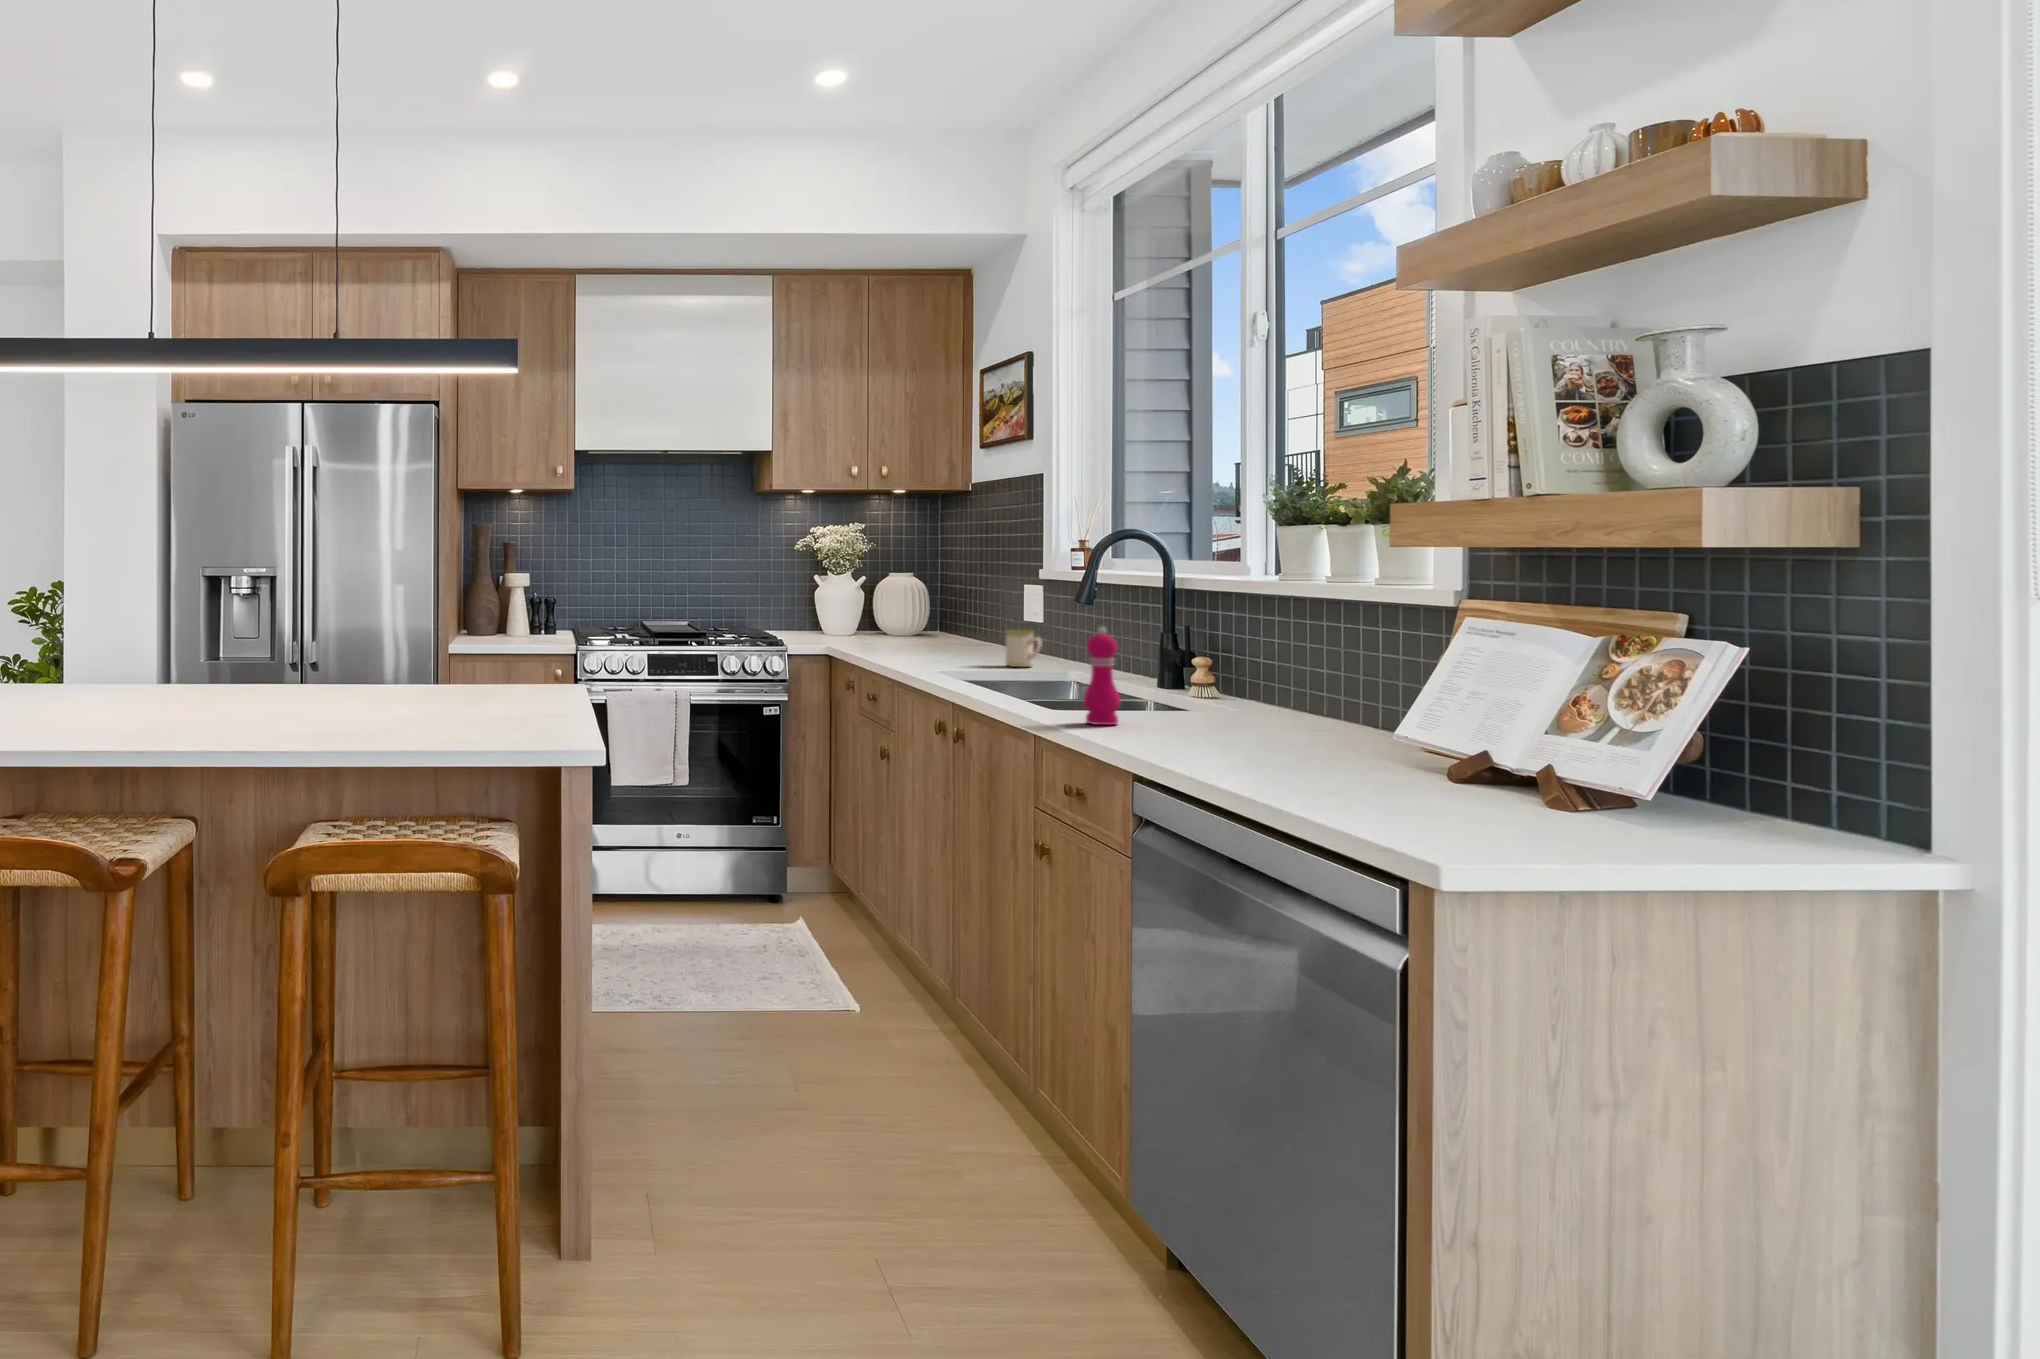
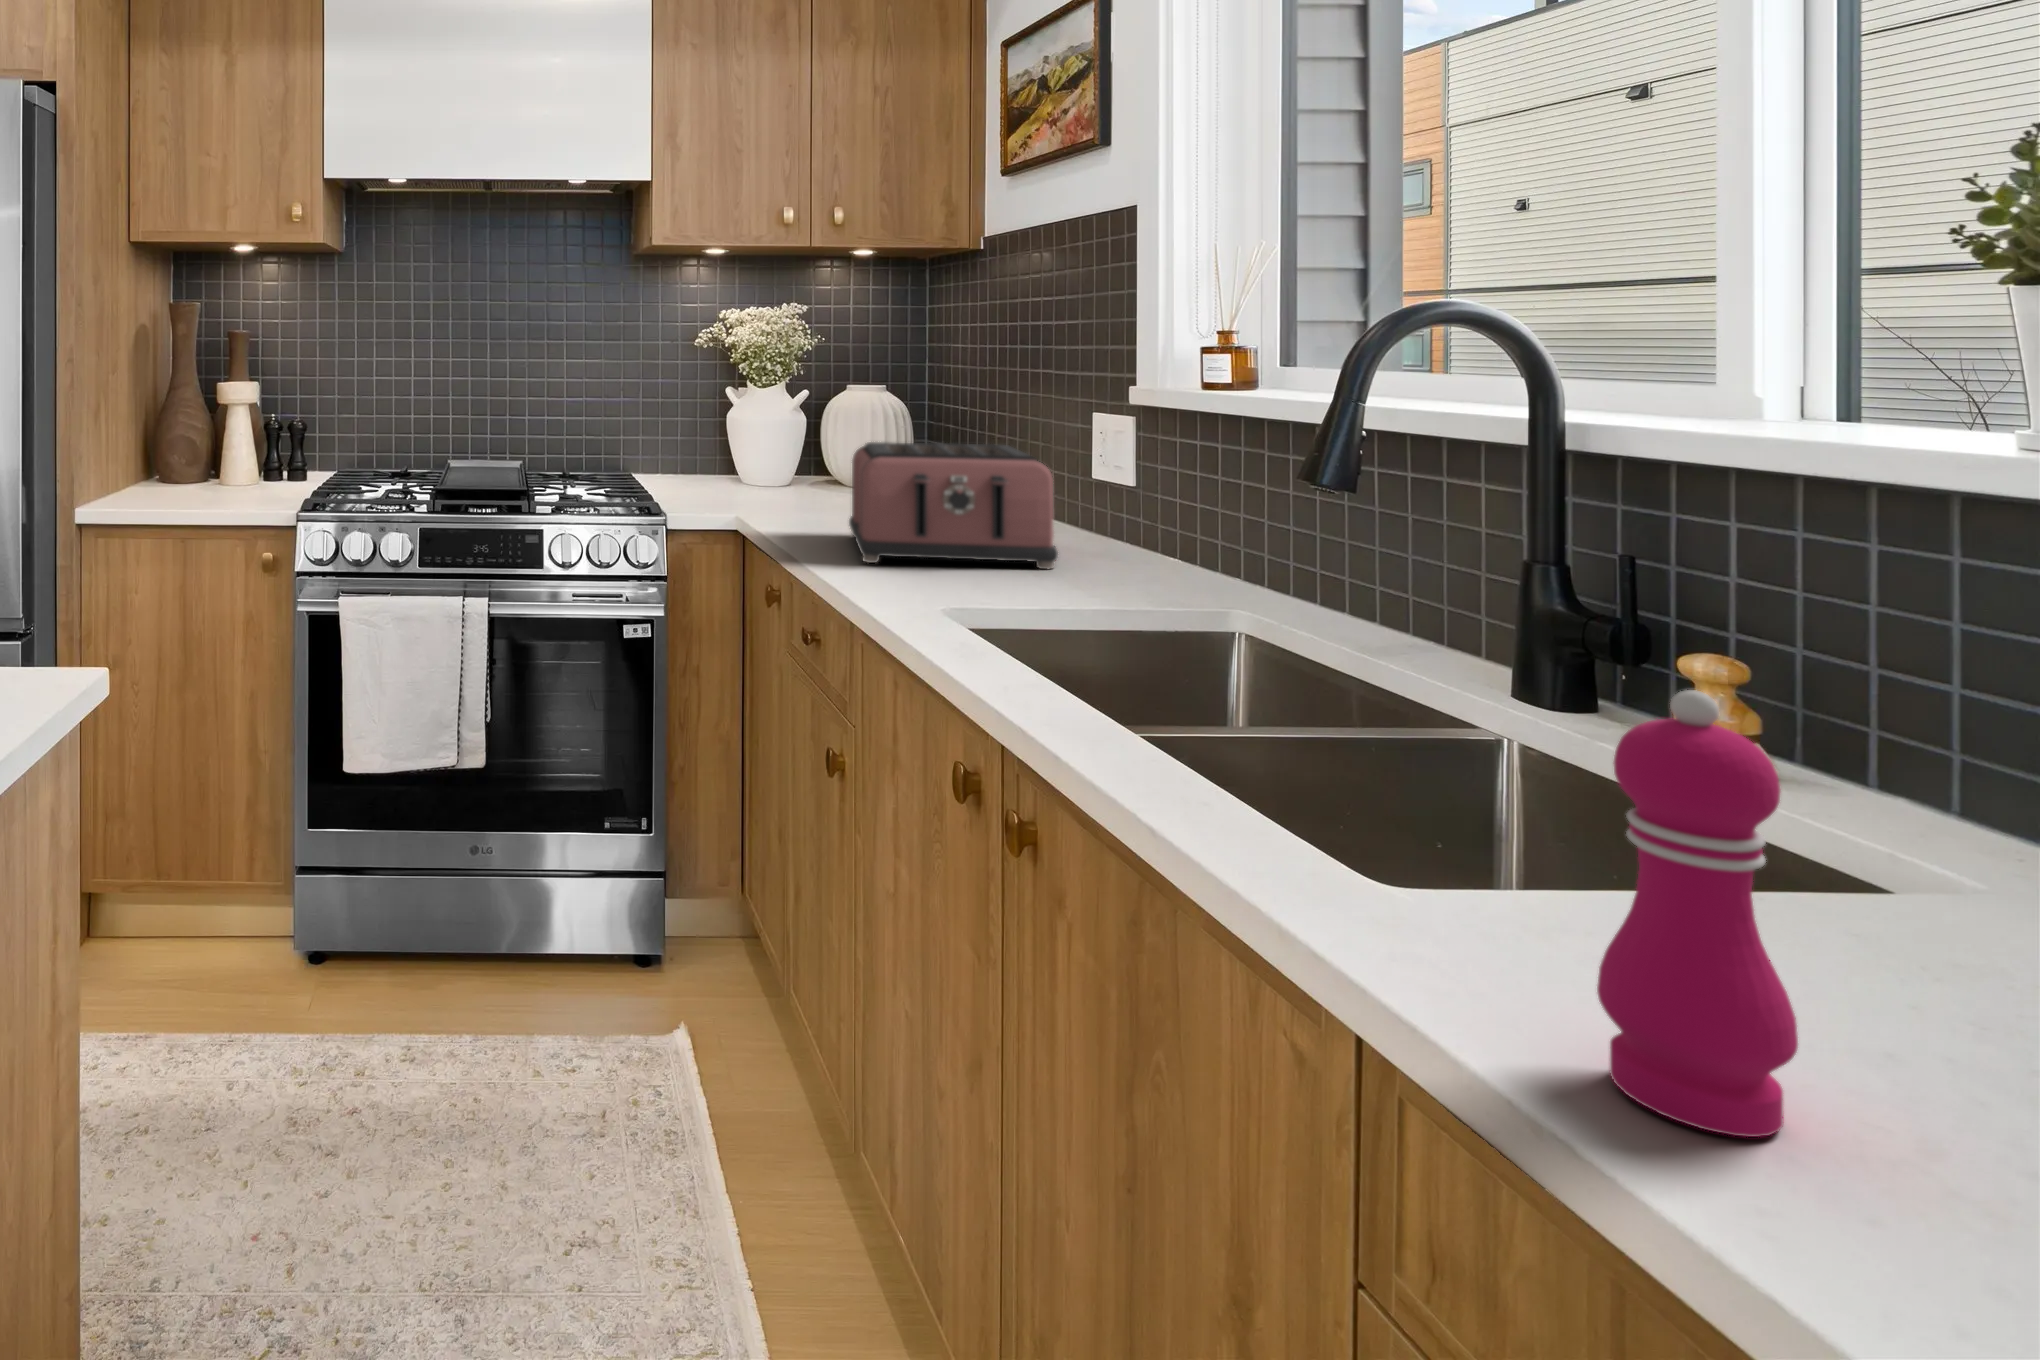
toaster: none [894,601,999,661] -> present [849,442,1058,569]
mug: present [1006,630,1041,667] -> none [1078,514,1163,596]

